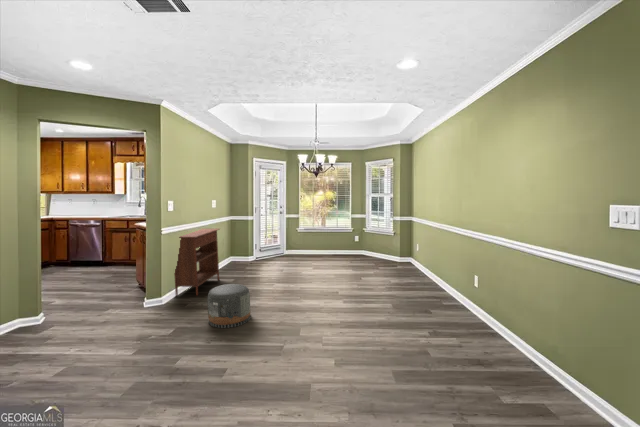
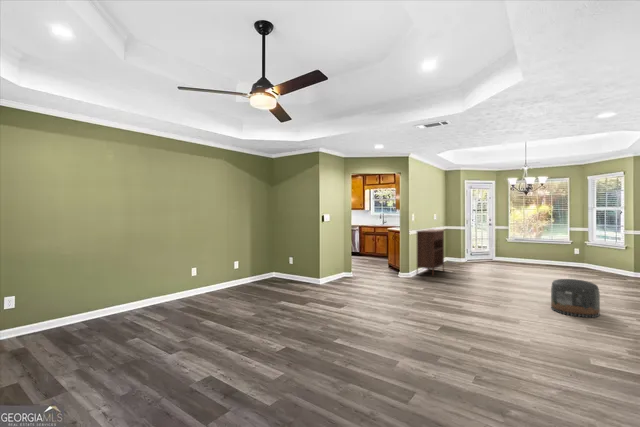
pouf: present [207,284,251,328] -> present [551,279,600,317]

